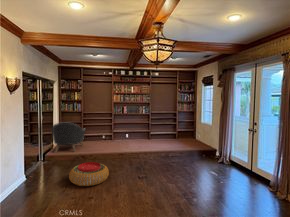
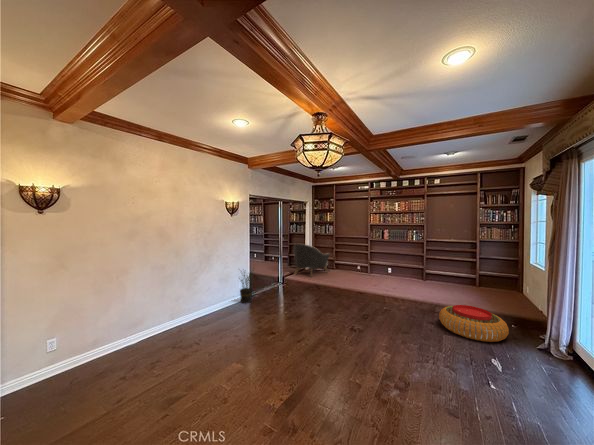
potted plant: none [16,150,44,191] -> present [240,272,252,303]
pouf: present [69,162,109,186] -> present [439,305,509,342]

